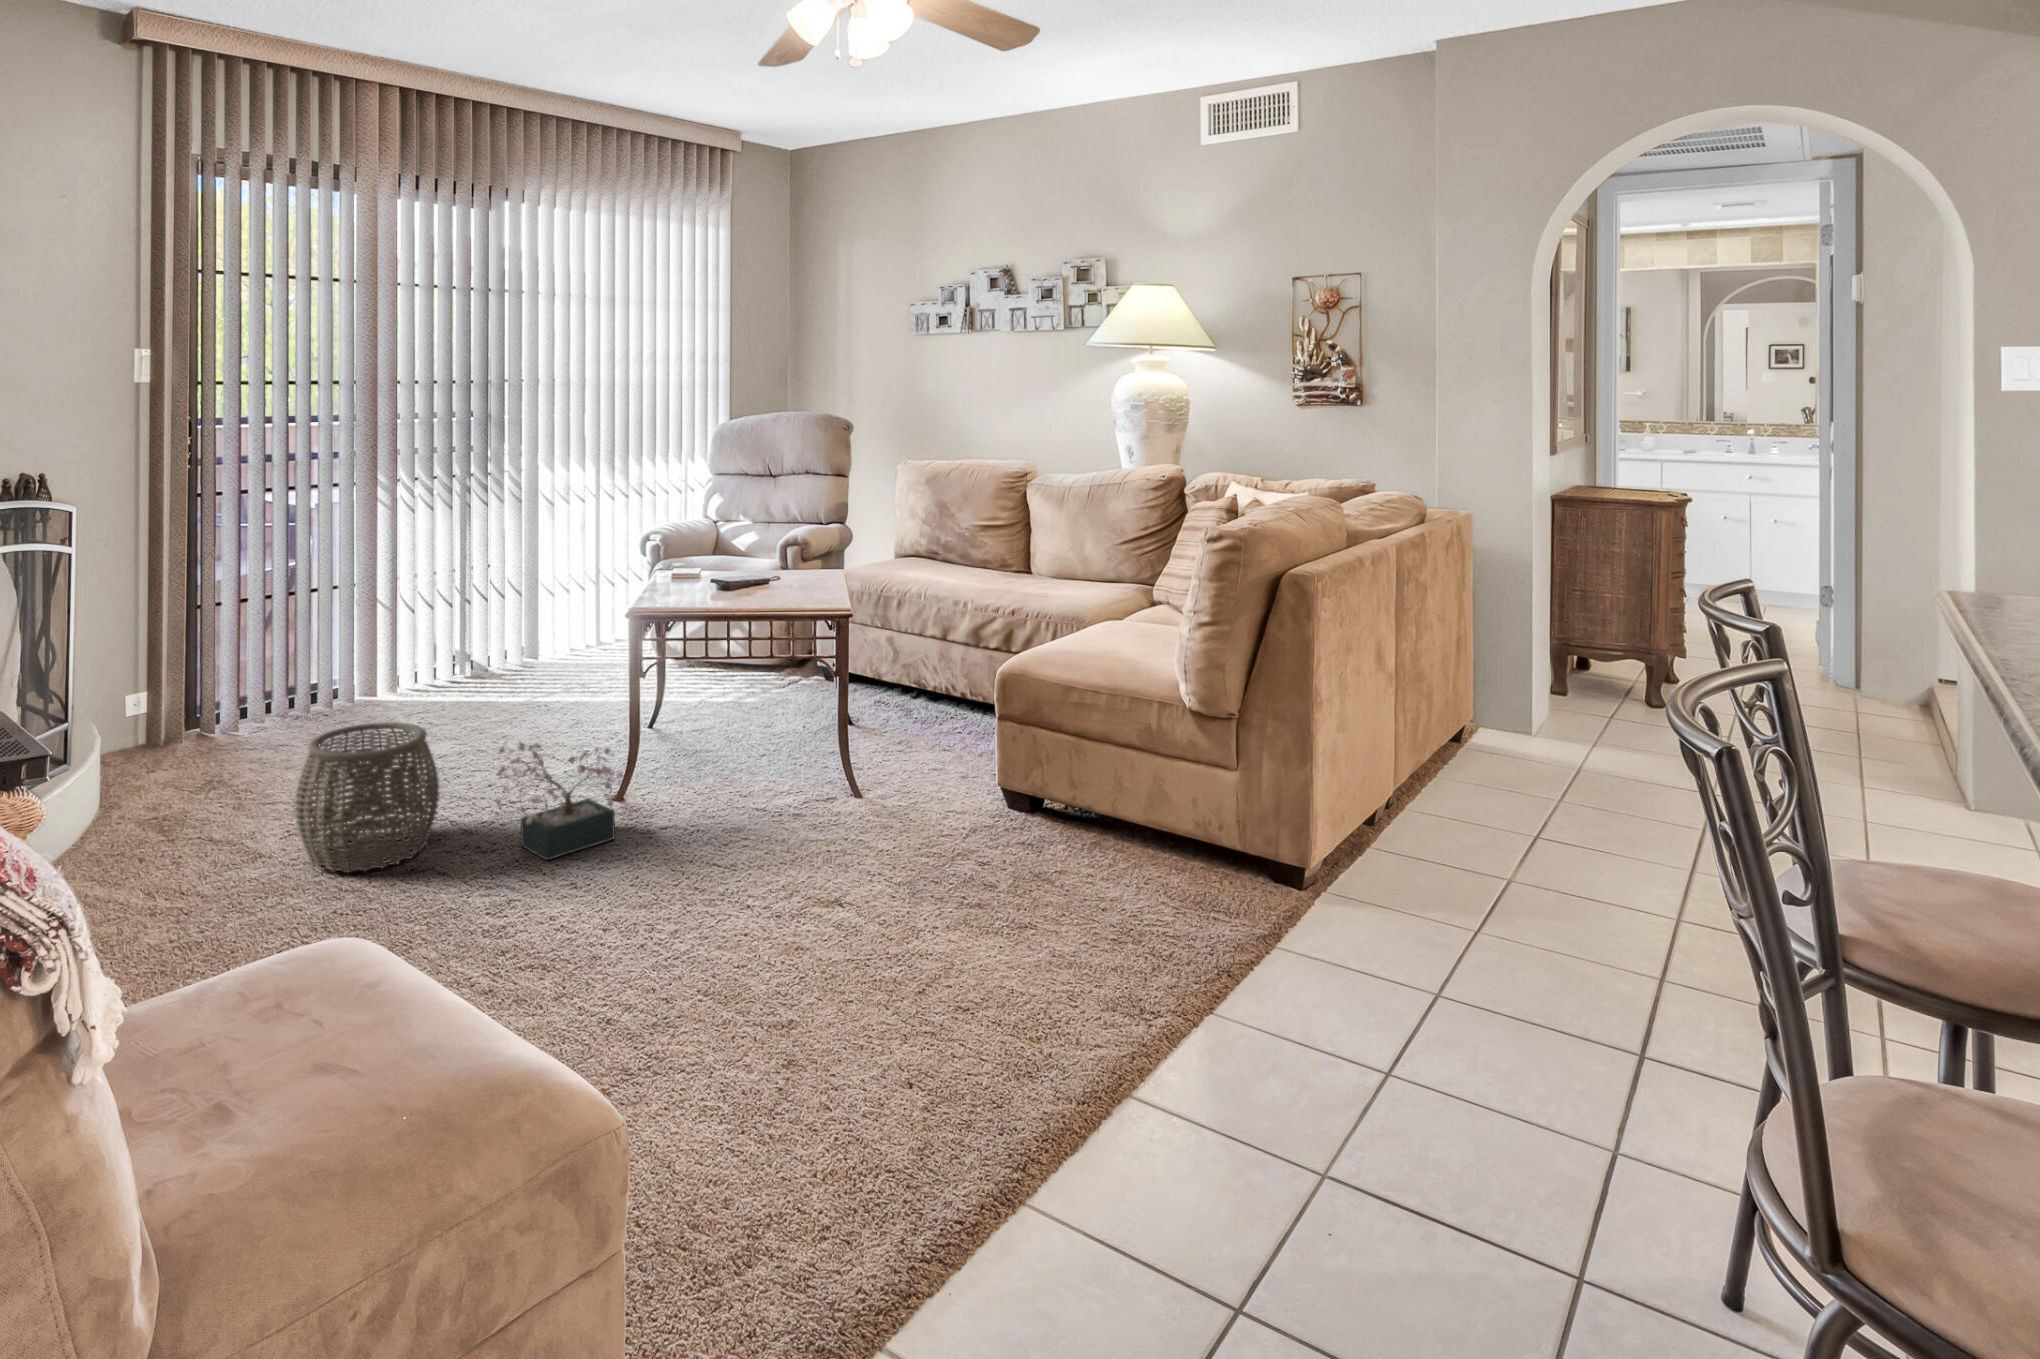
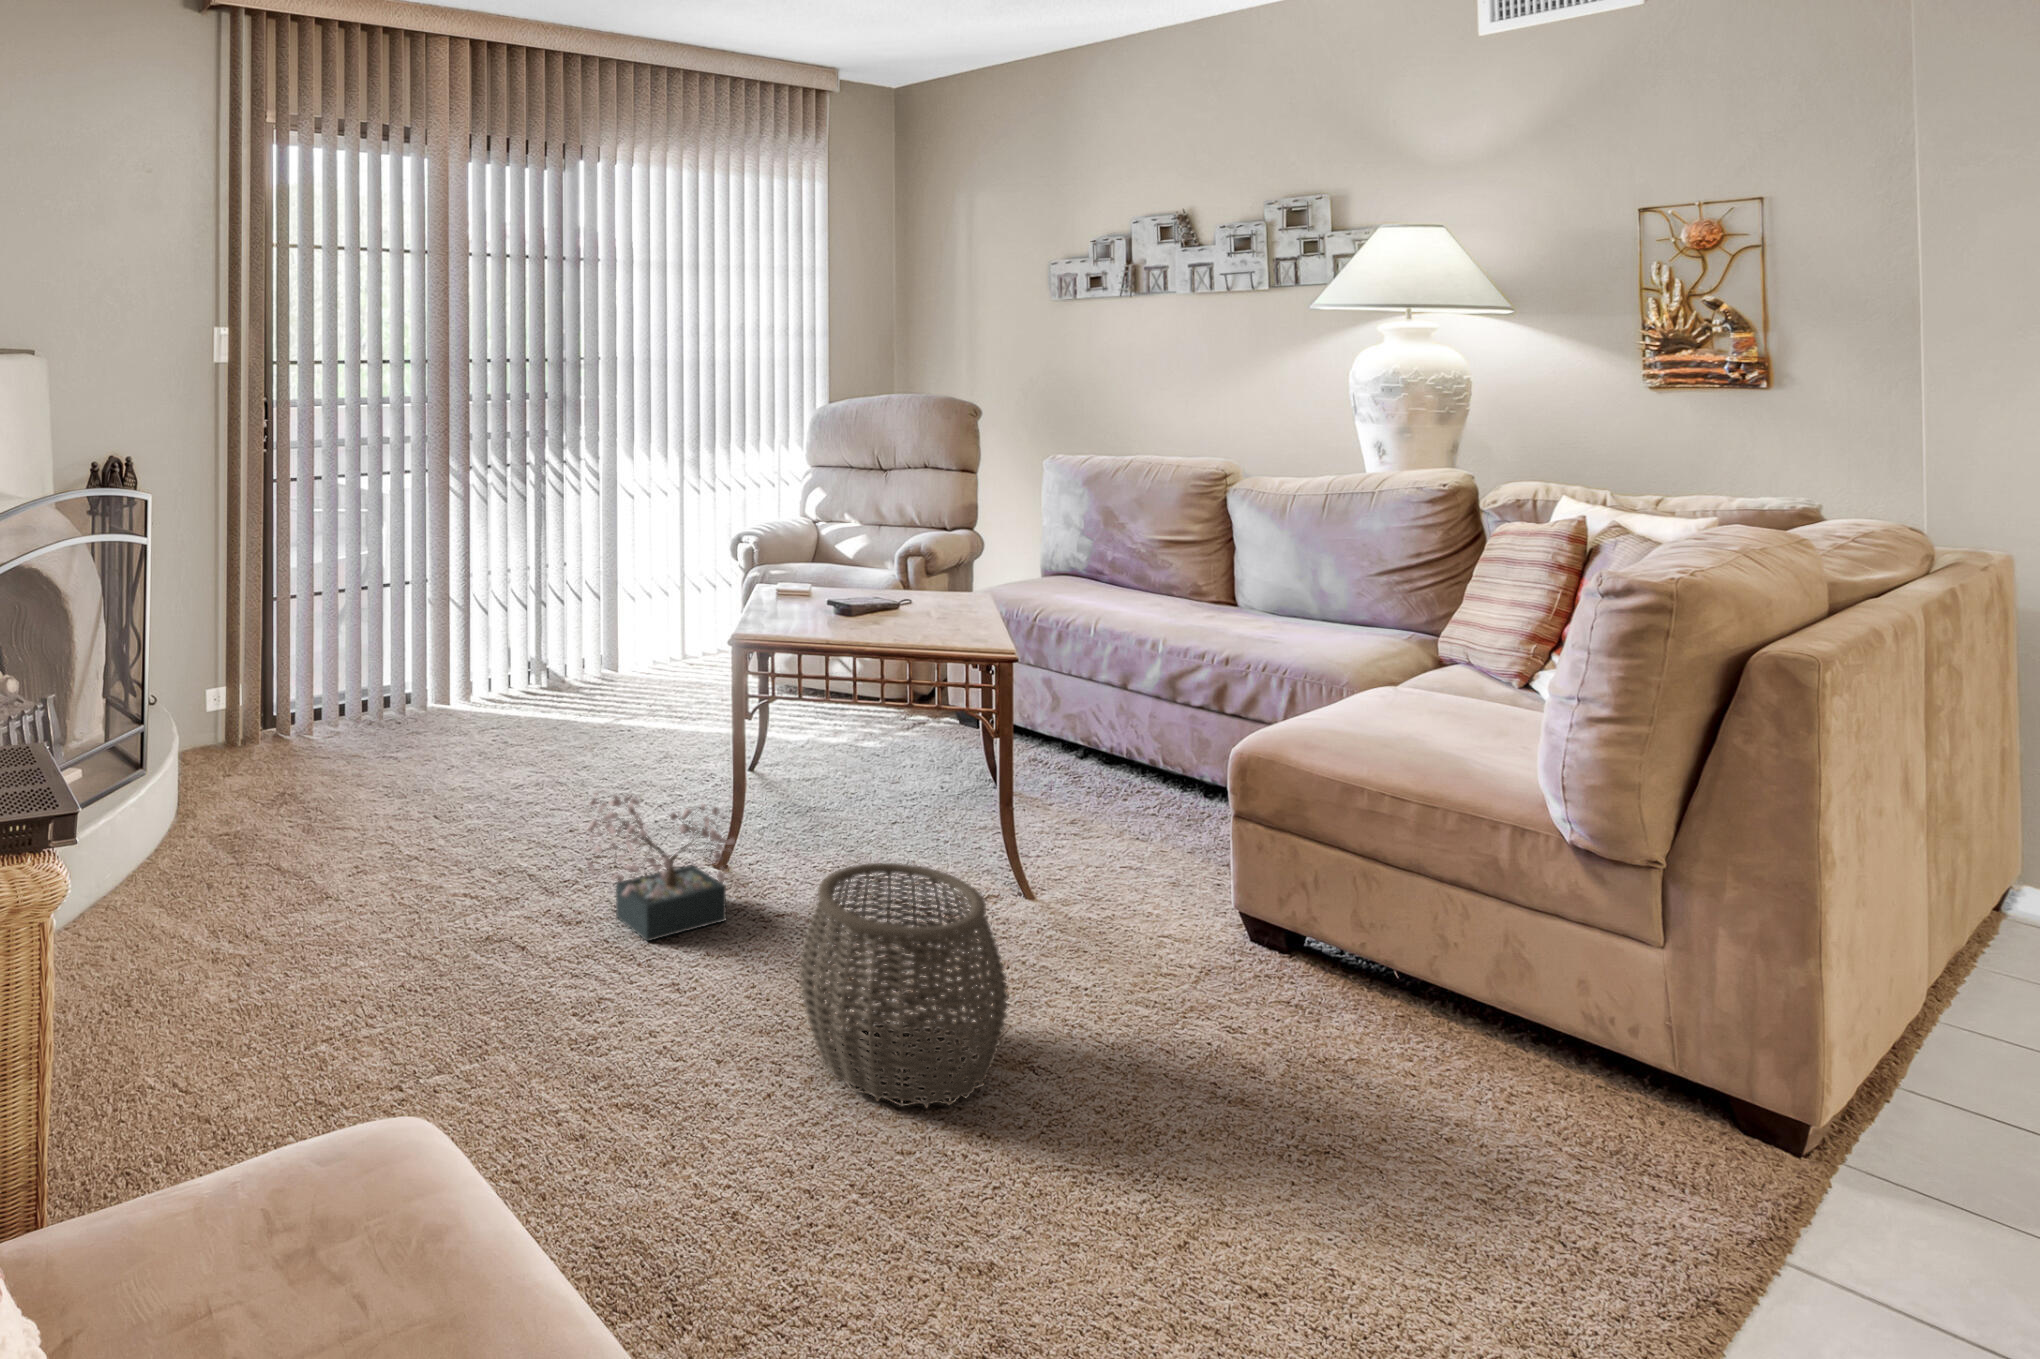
woven basket: present [294,722,440,873] -> present [798,863,1008,1108]

